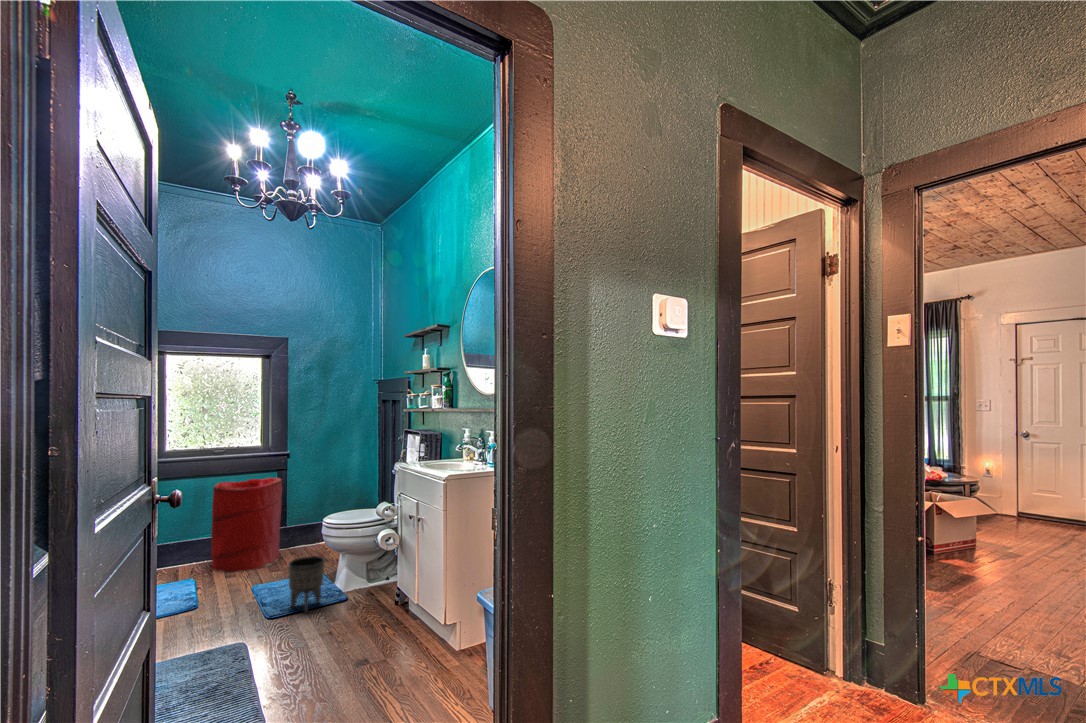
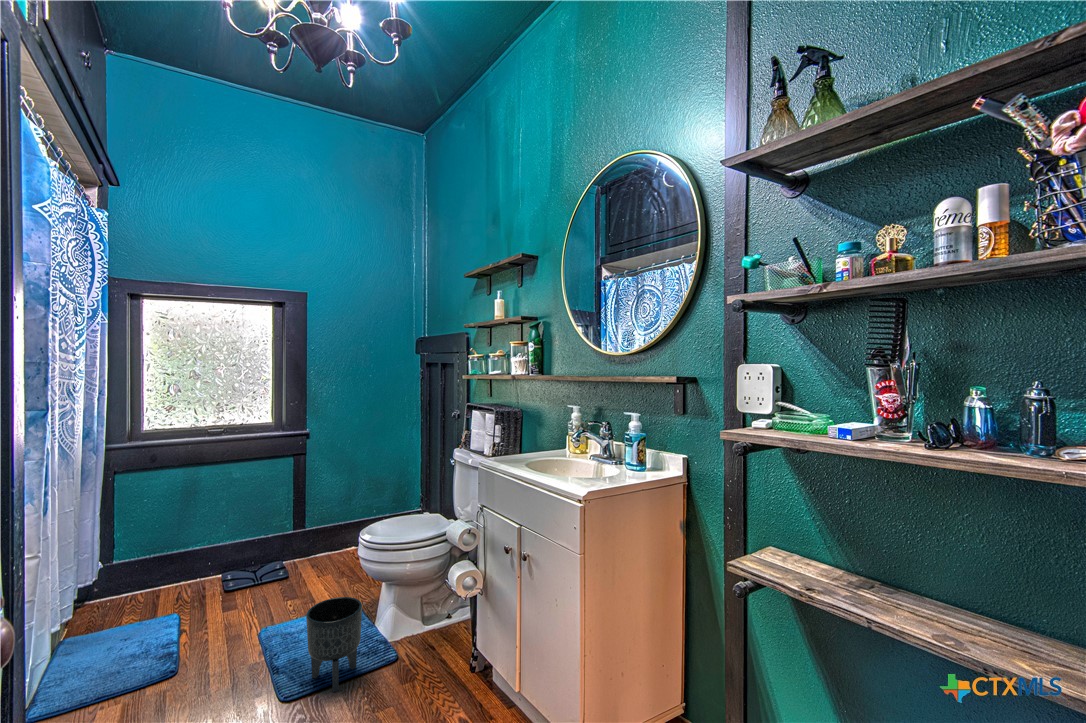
laundry hamper: present [211,478,282,572] -> none [205,465,301,598]

